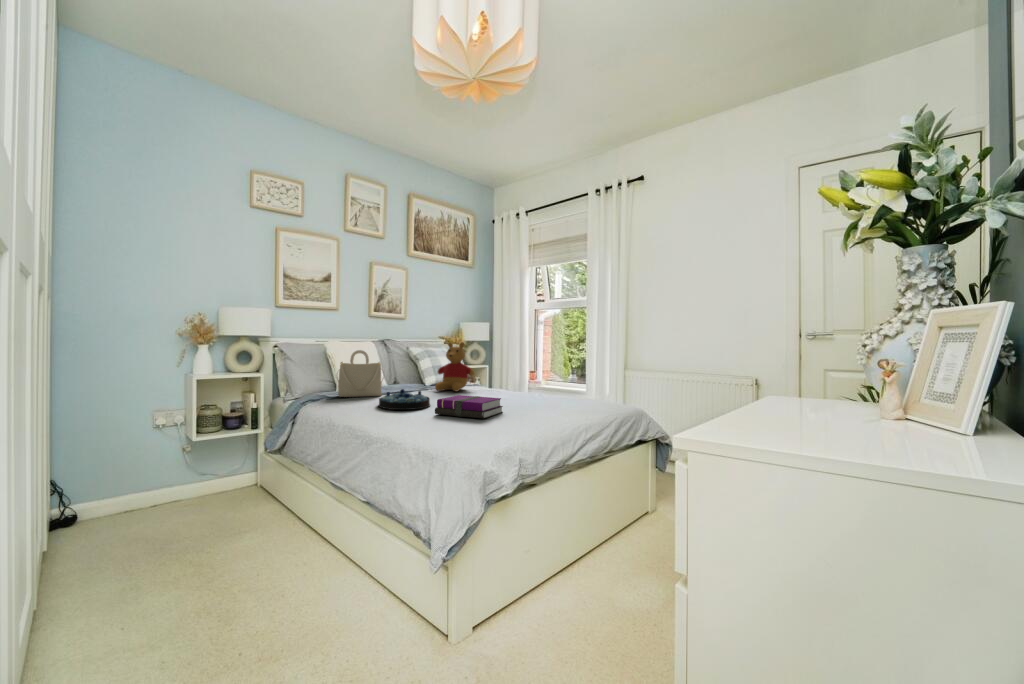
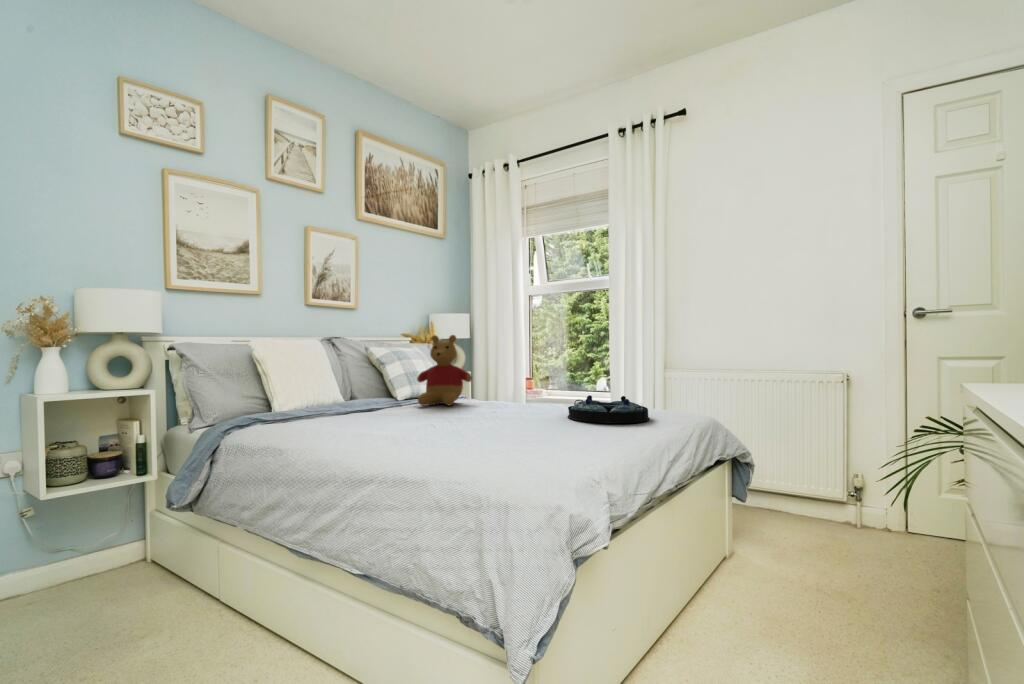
handbag: present [338,350,382,397] -> none [273,349,345,419]
serving tray: present [378,389,430,410] -> present [568,395,650,423]
notebook: present [435,395,503,418] -> none [447,406,545,437]

